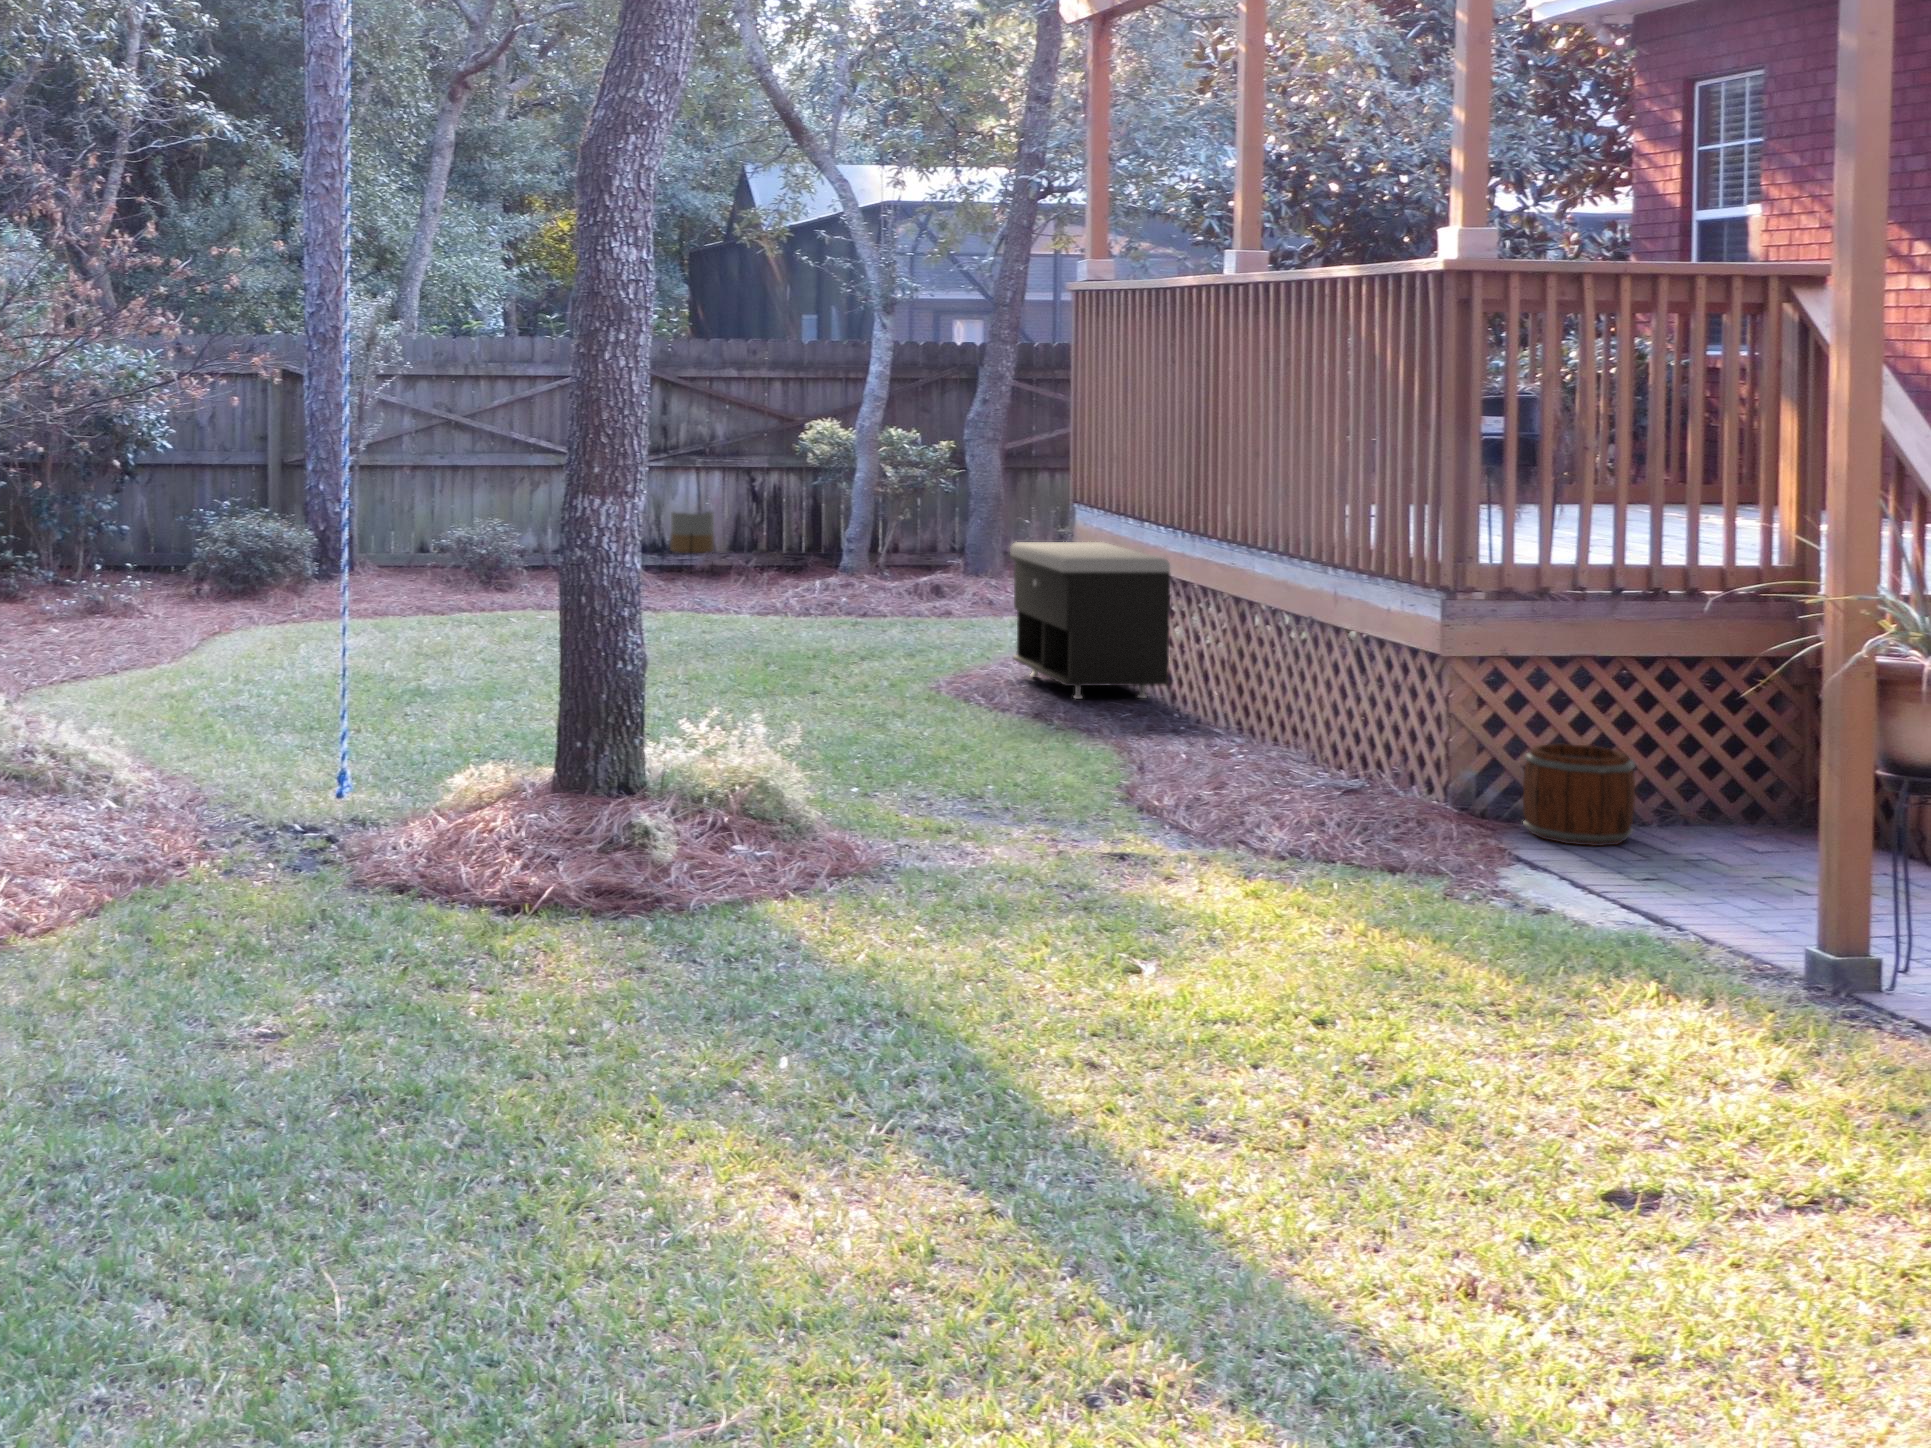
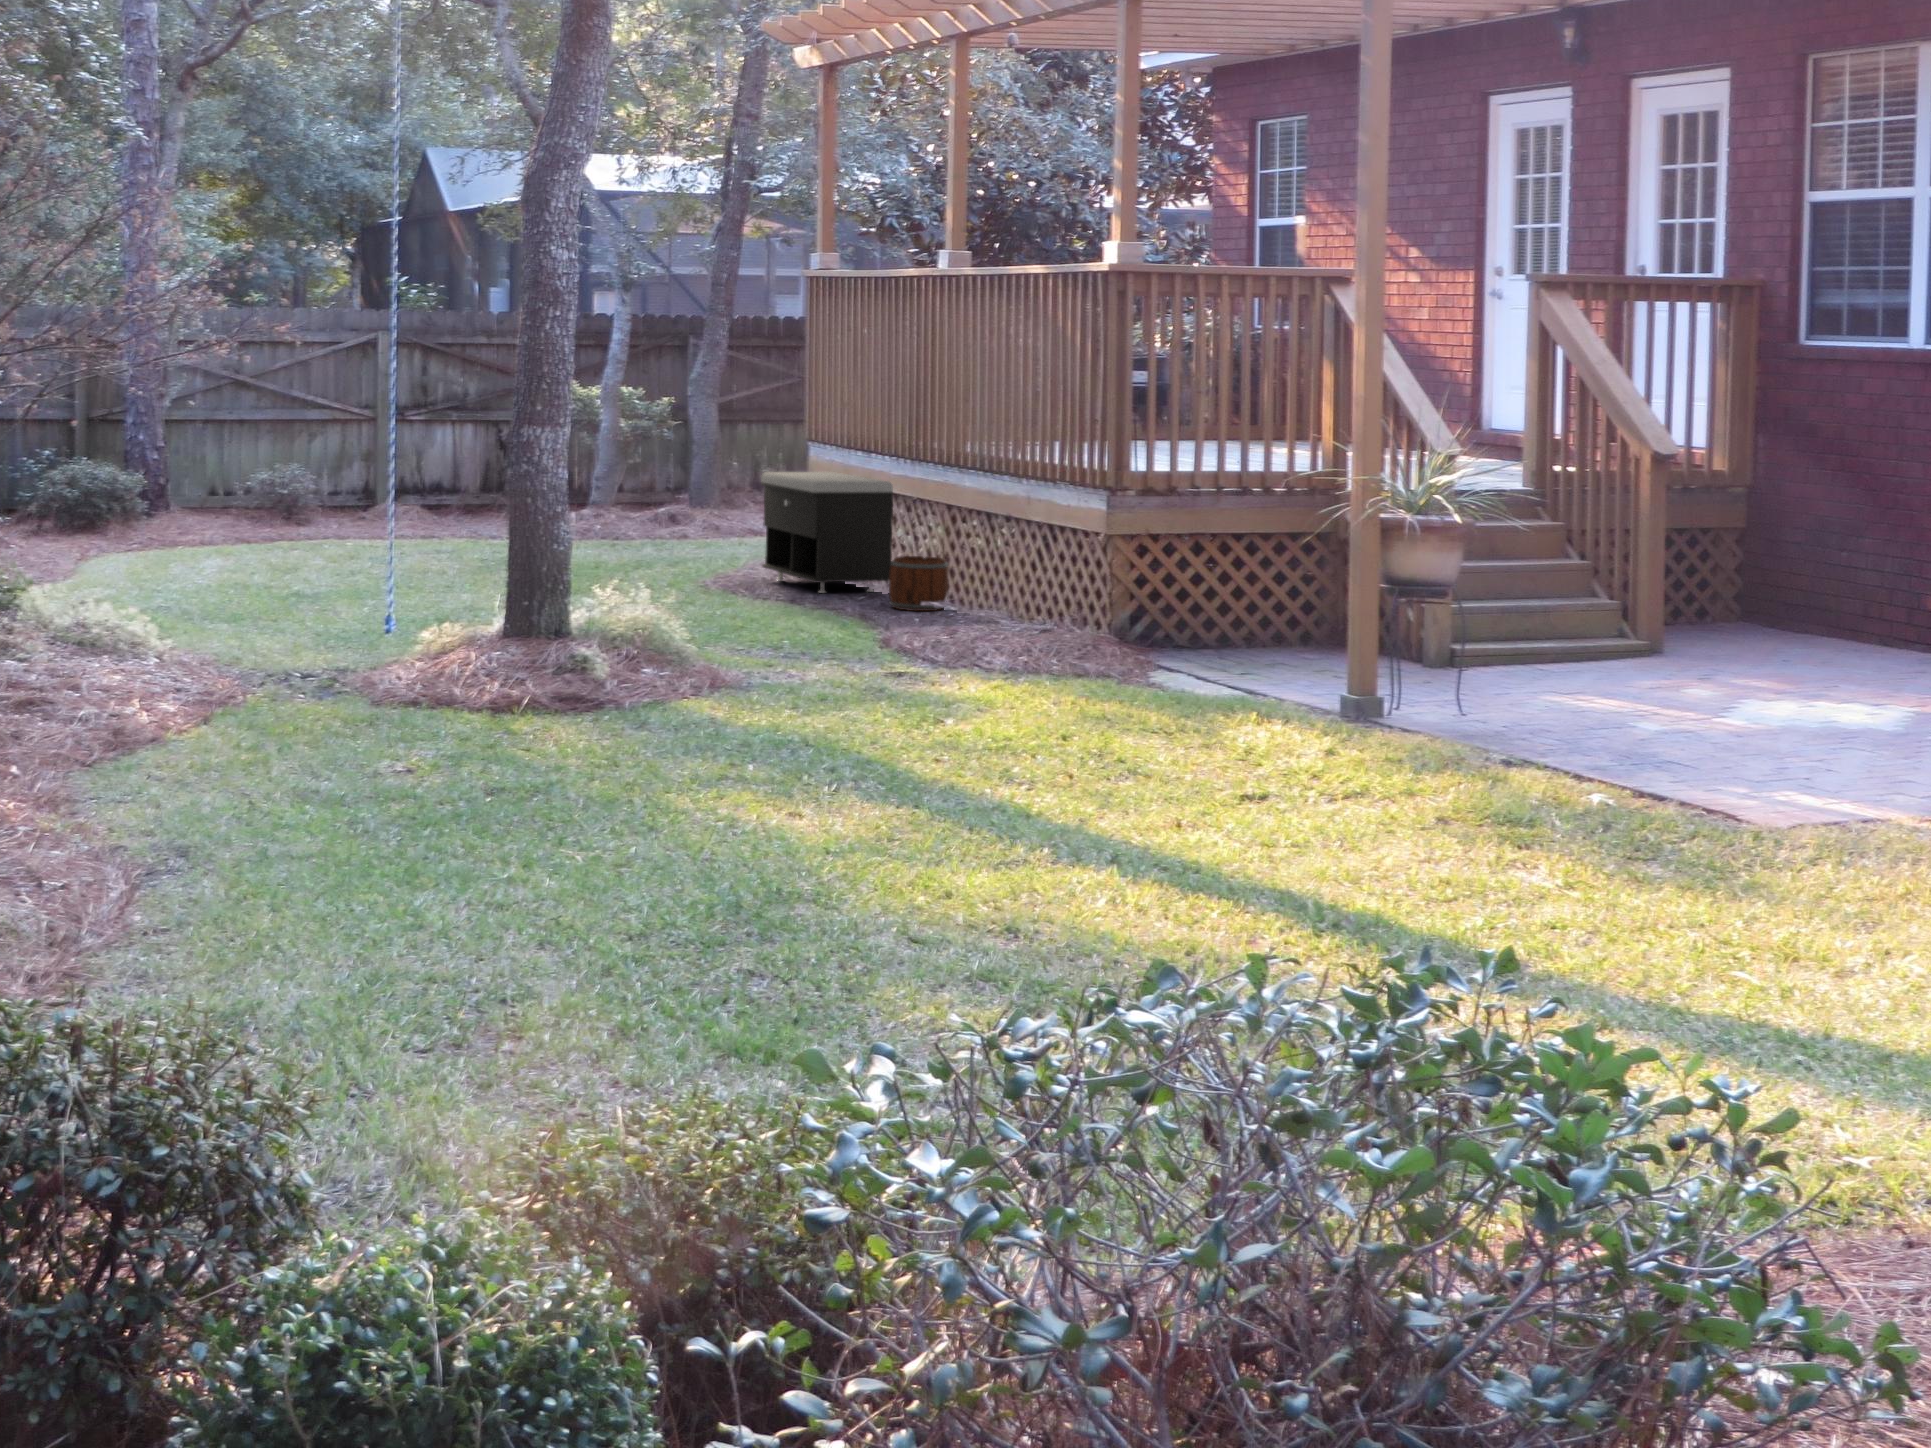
planter: present [670,512,714,573] -> none [403,458,444,516]
bucket: present [1523,744,1635,846] -> present [889,556,948,611]

